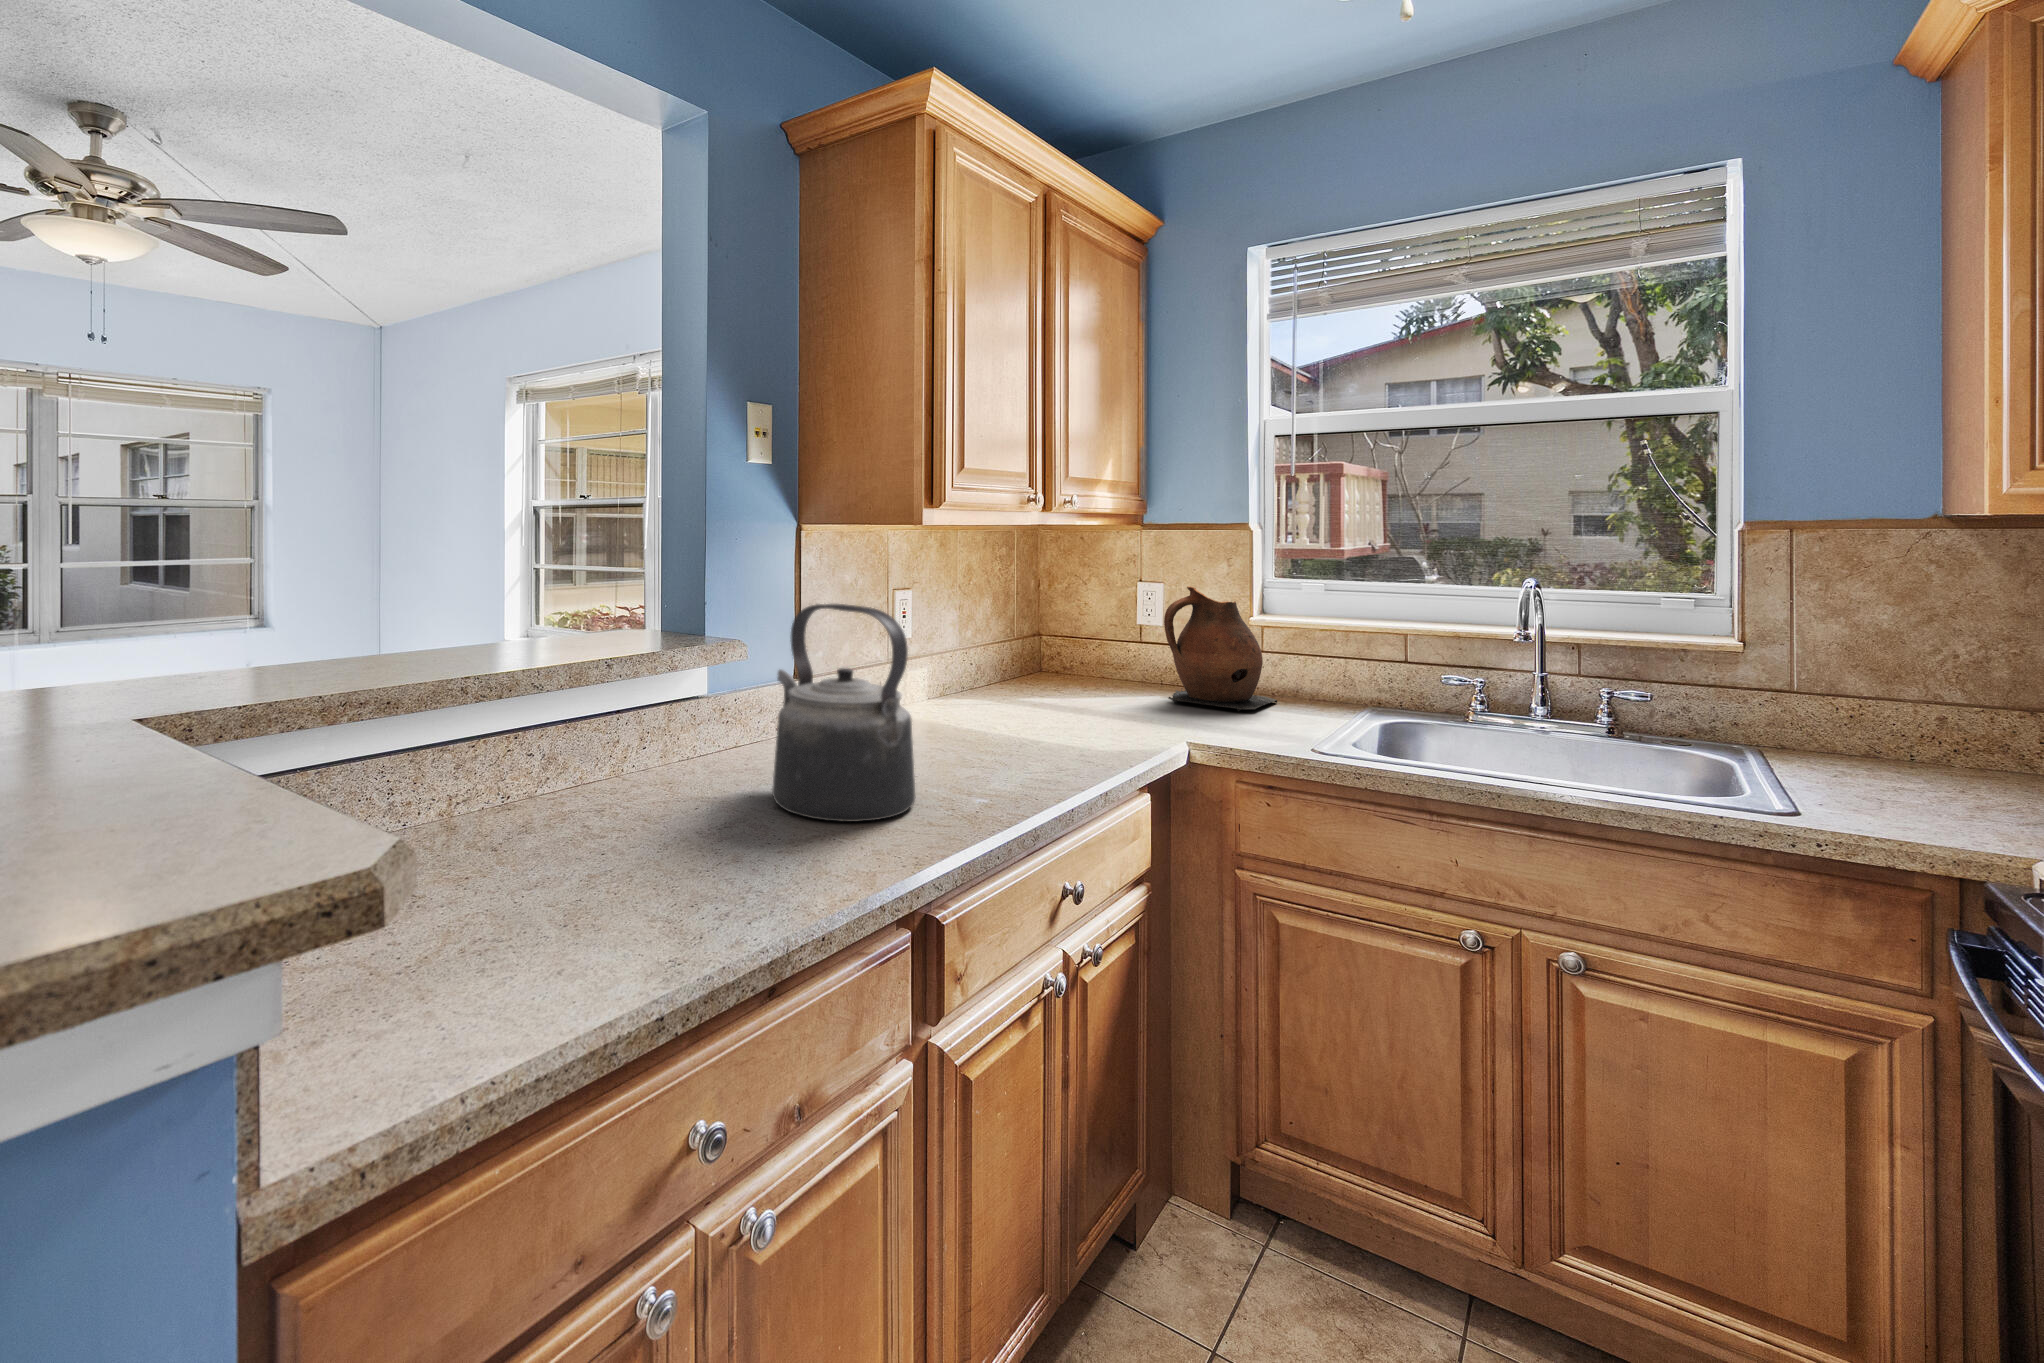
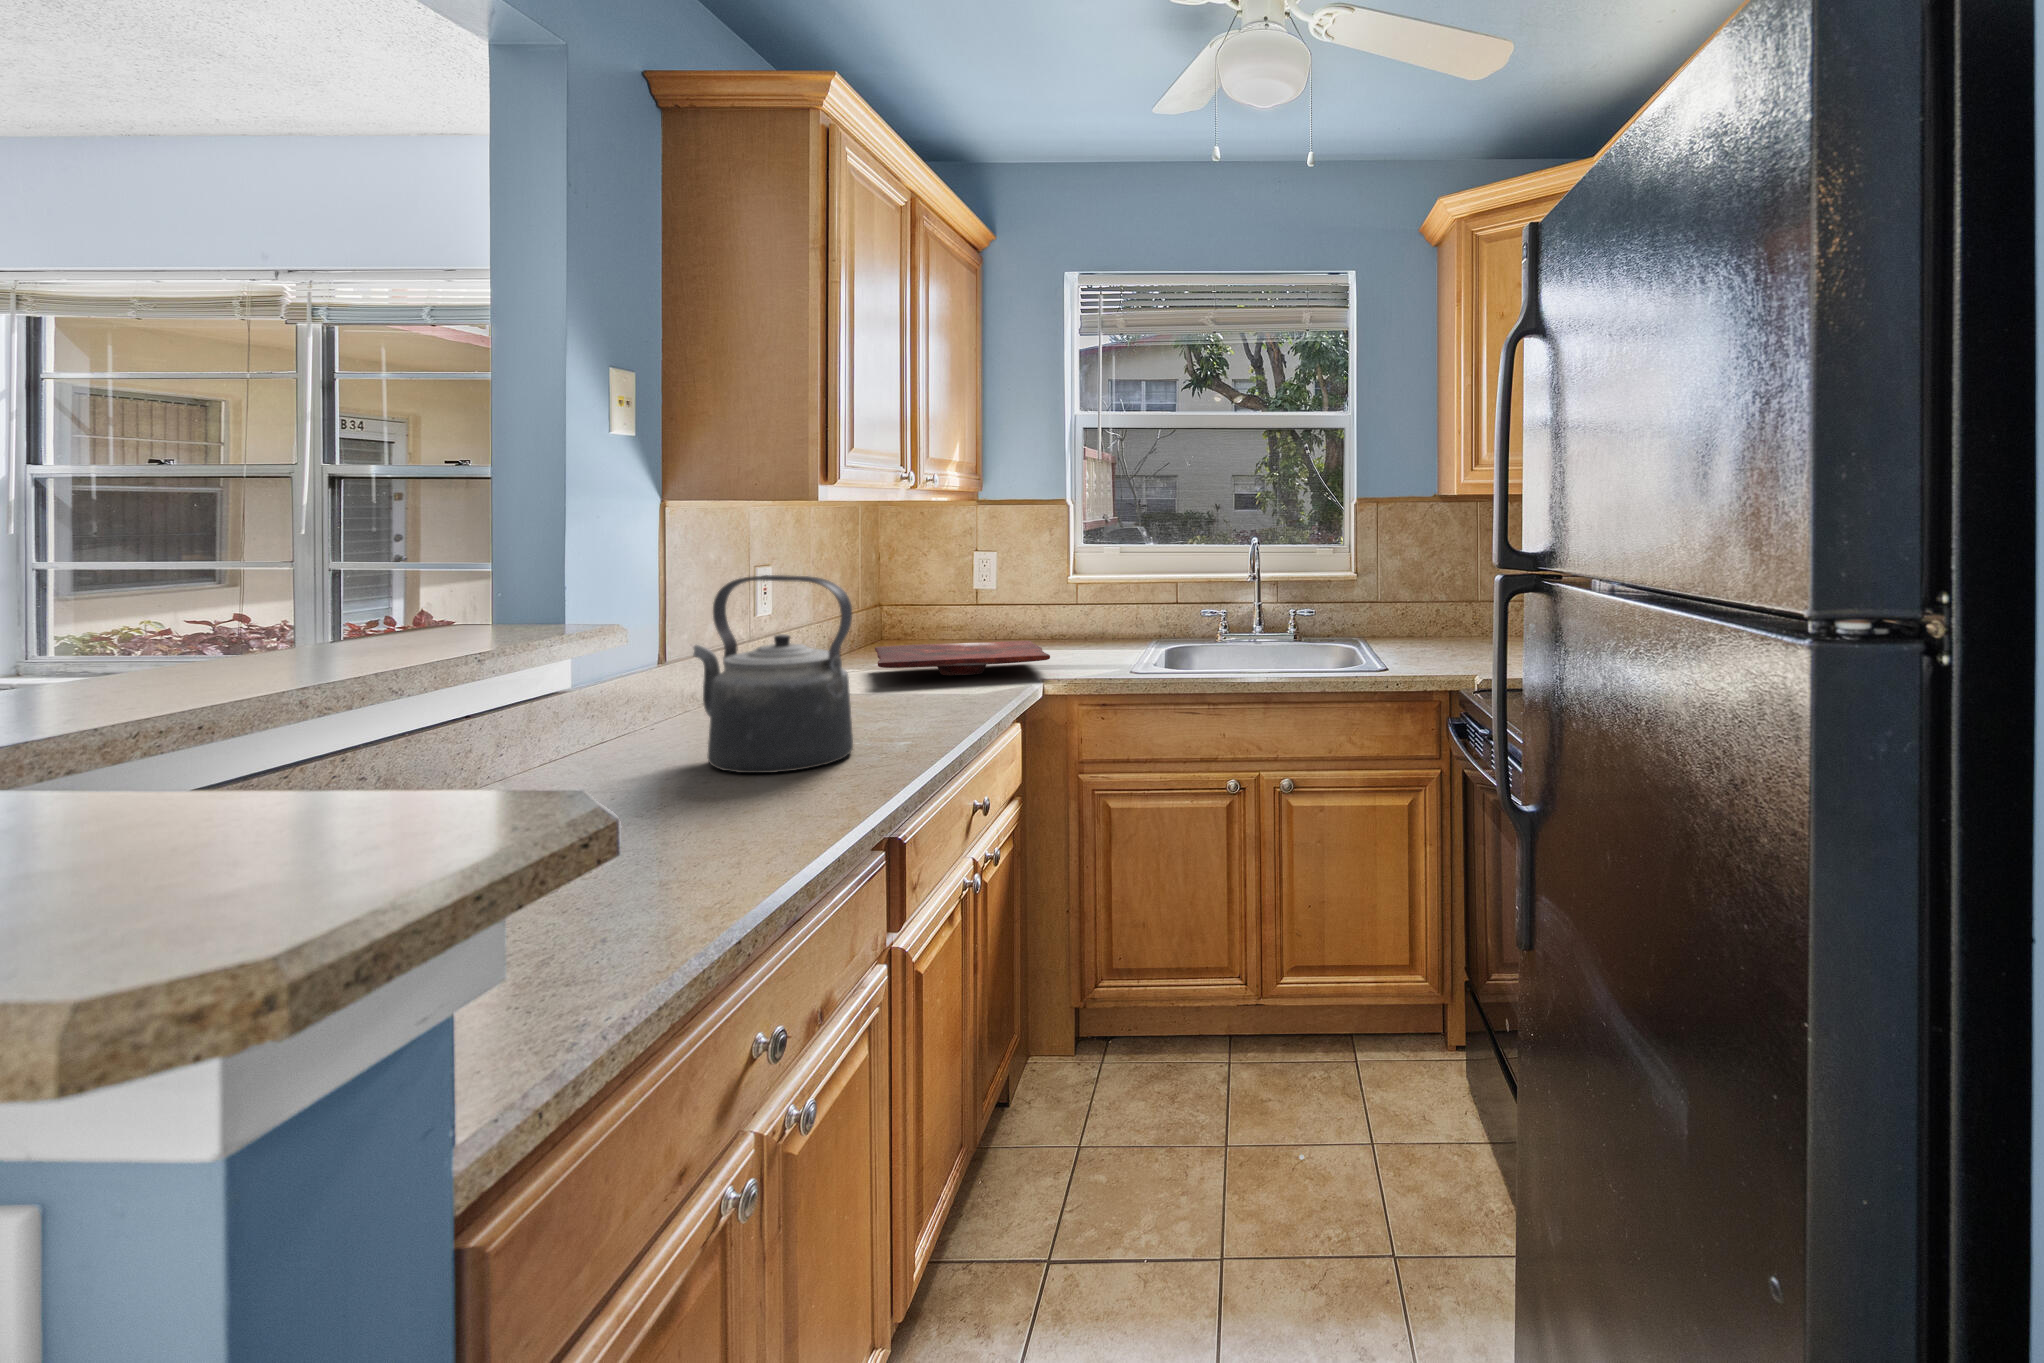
ceramic pitcher: present [1164,586,1277,711] -> none [1003,553,1091,655]
cutting board: none [1000,680,1201,723] -> present [875,641,1050,676]

